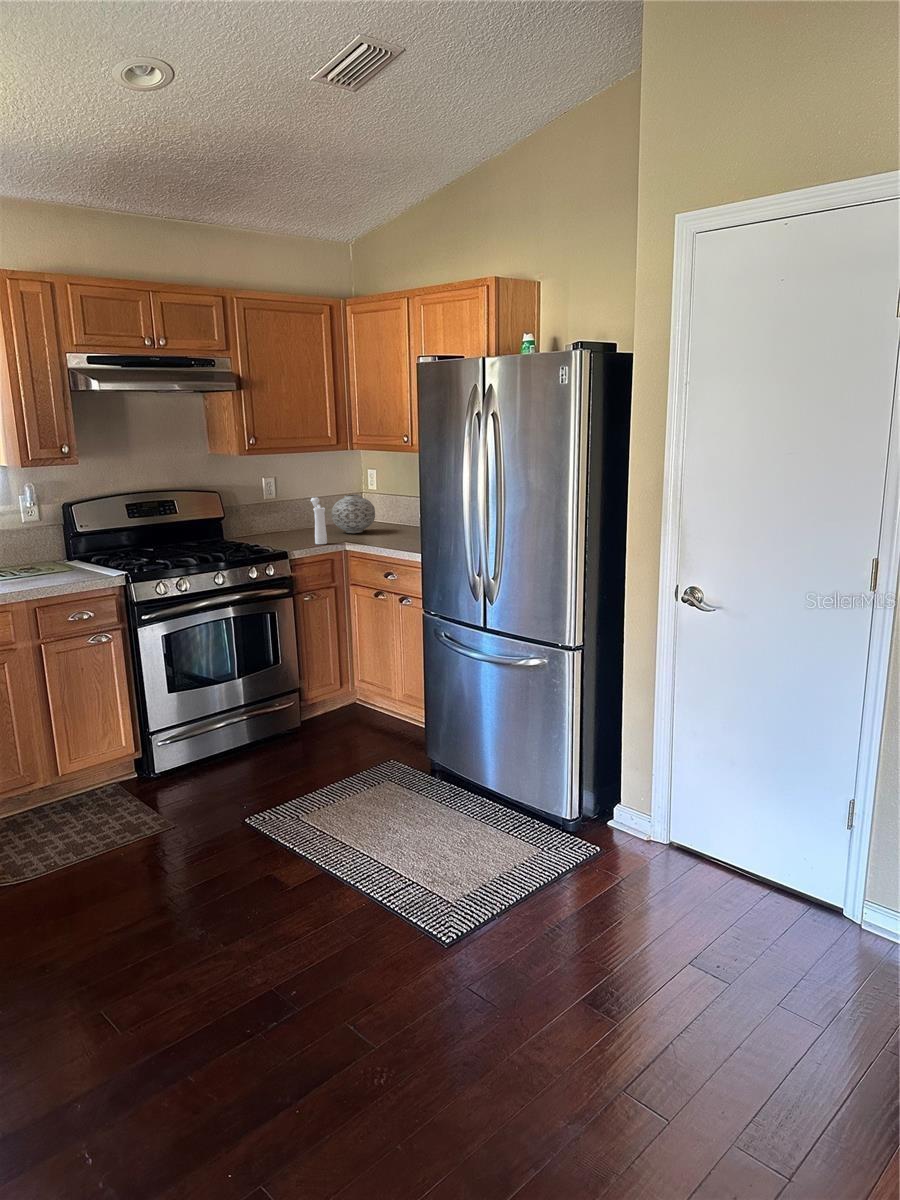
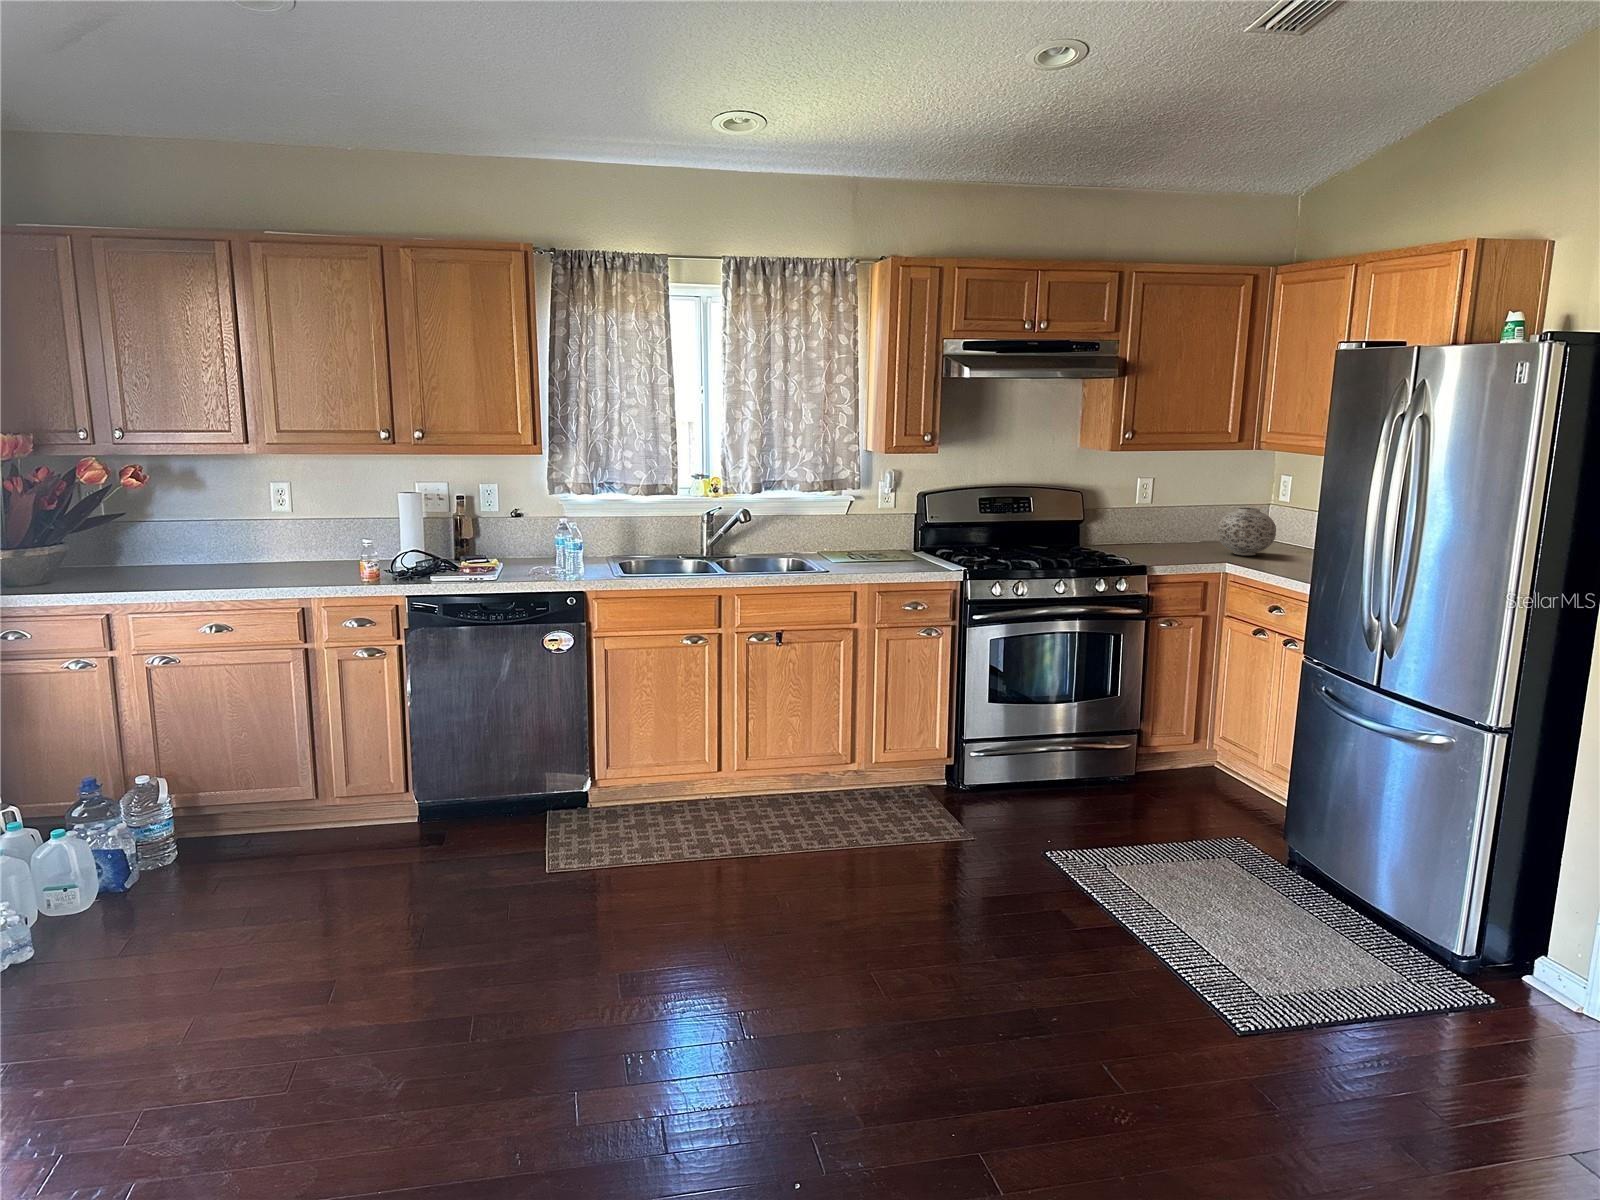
pepper mill: present [311,498,327,544] -> none [1187,507,1206,563]

